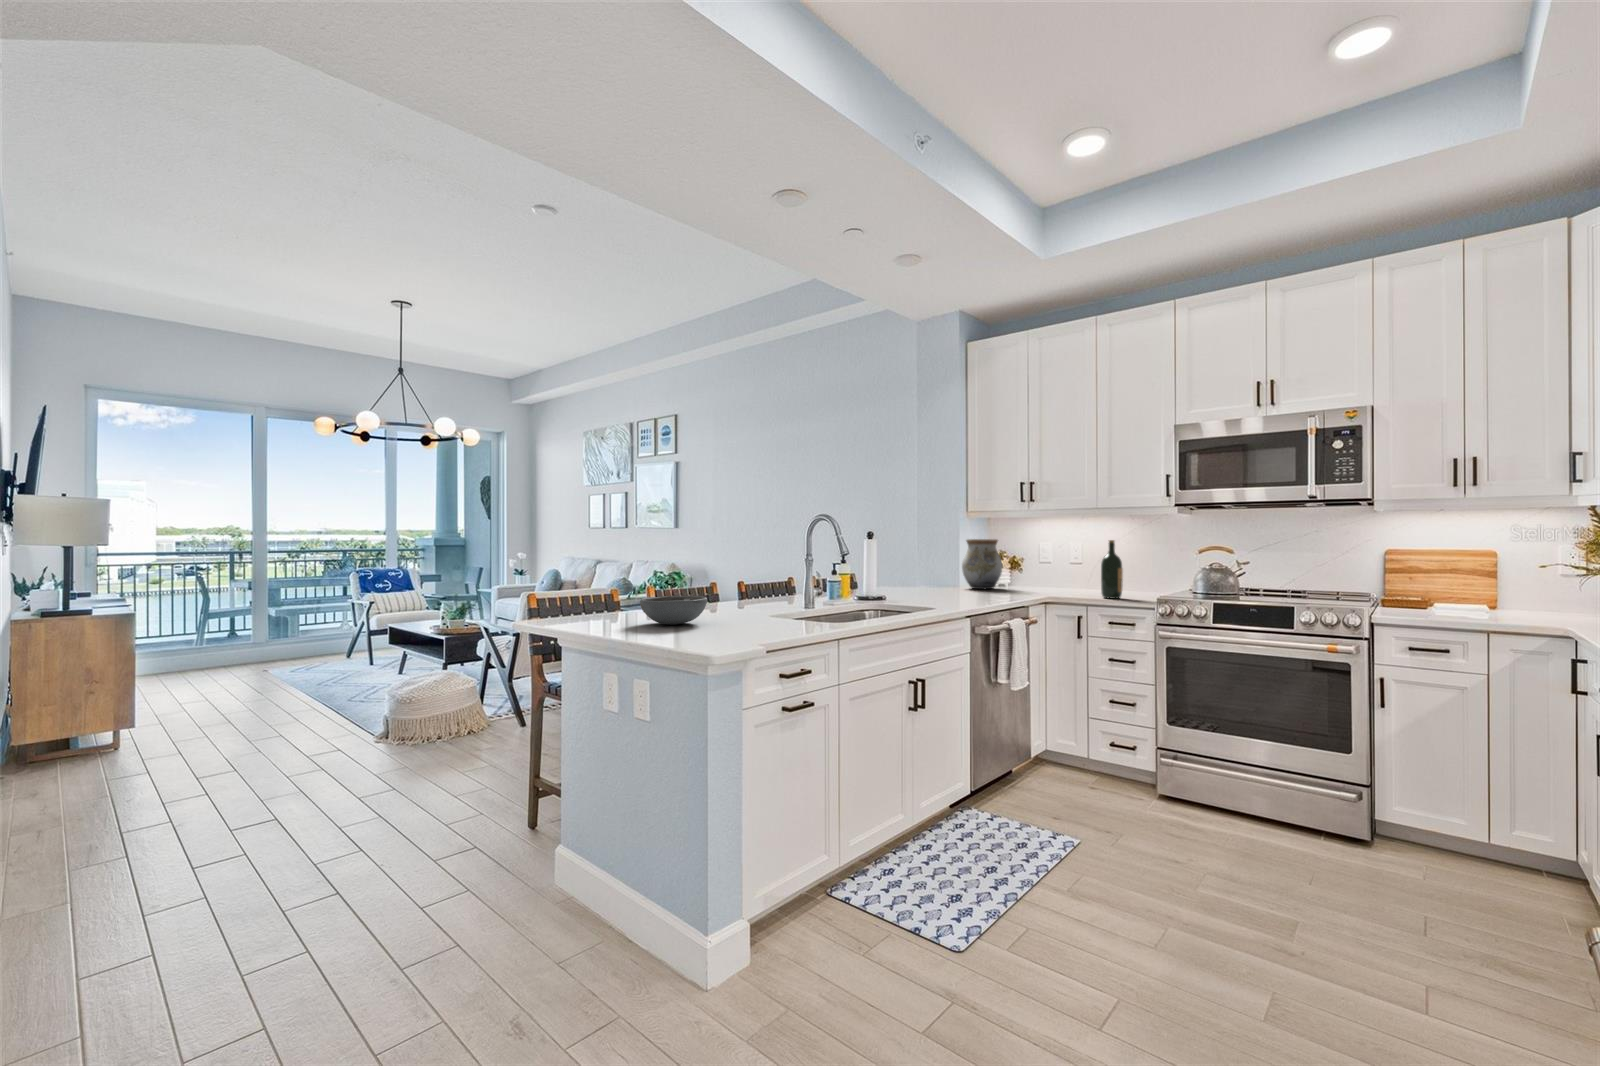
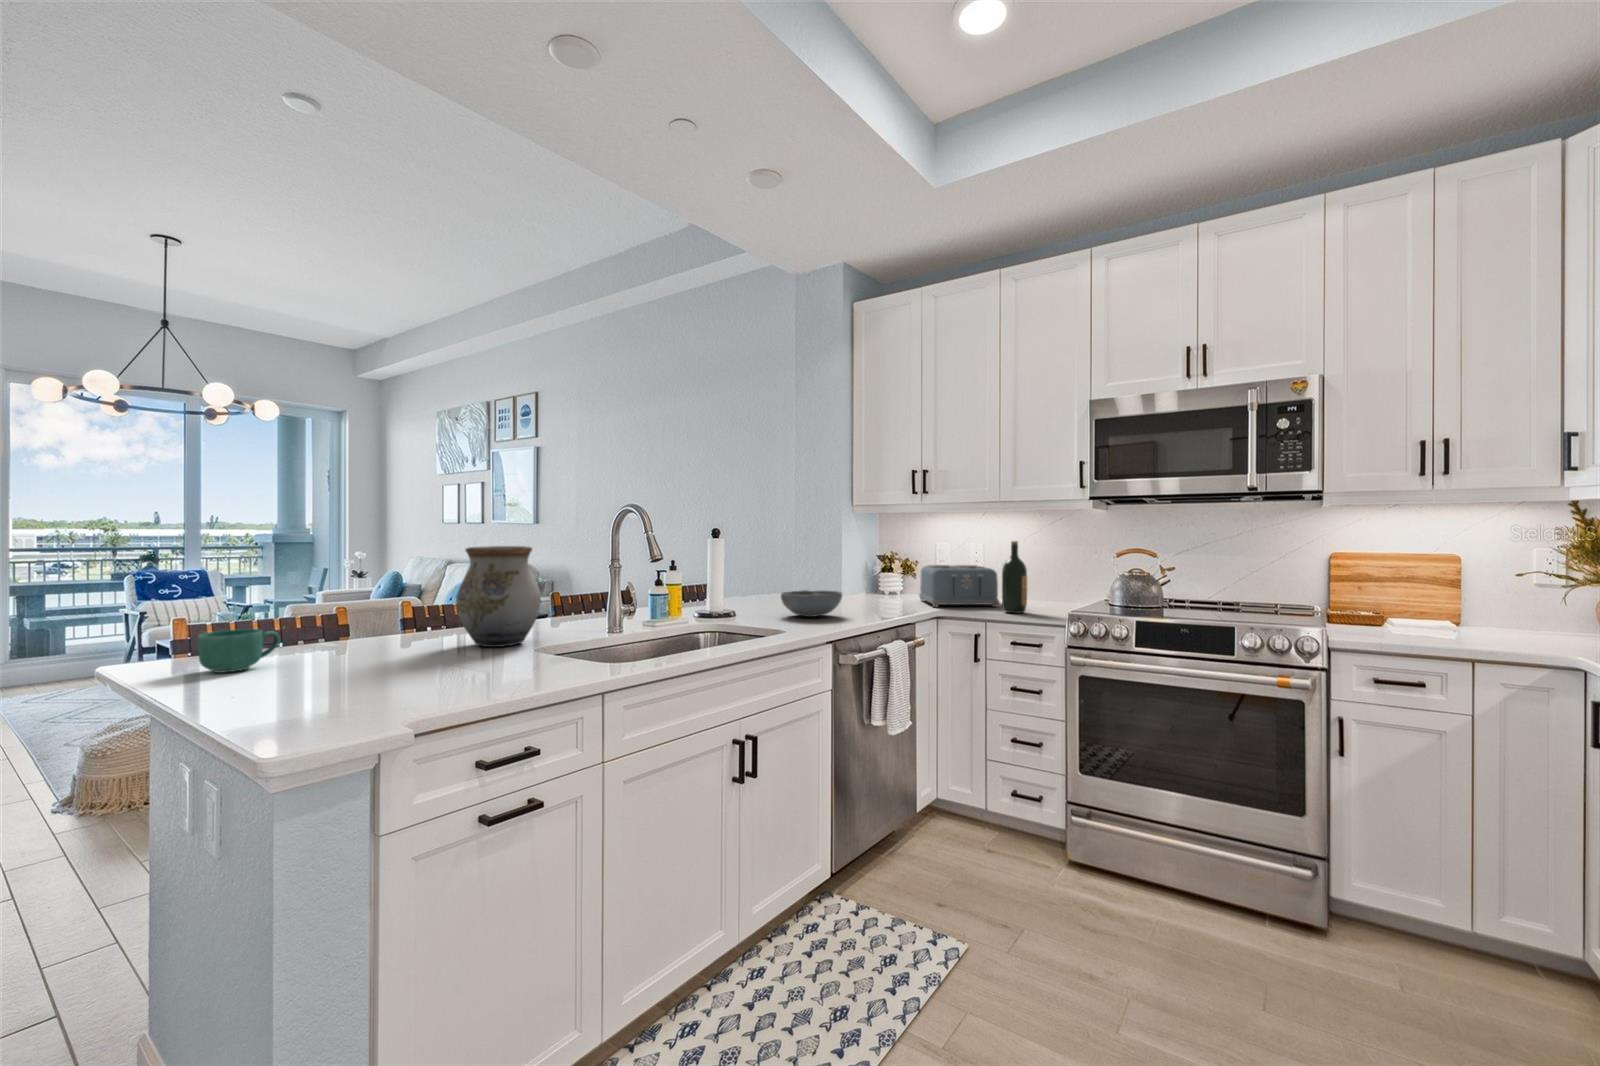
vase: present [962,539,1002,589] -> present [456,546,541,647]
toaster: none [1027,561,1098,595] -> present [919,565,999,607]
bowl: present [640,596,707,625] -> present [781,590,842,617]
mug: none [565,597,606,624] -> present [198,629,280,673]

